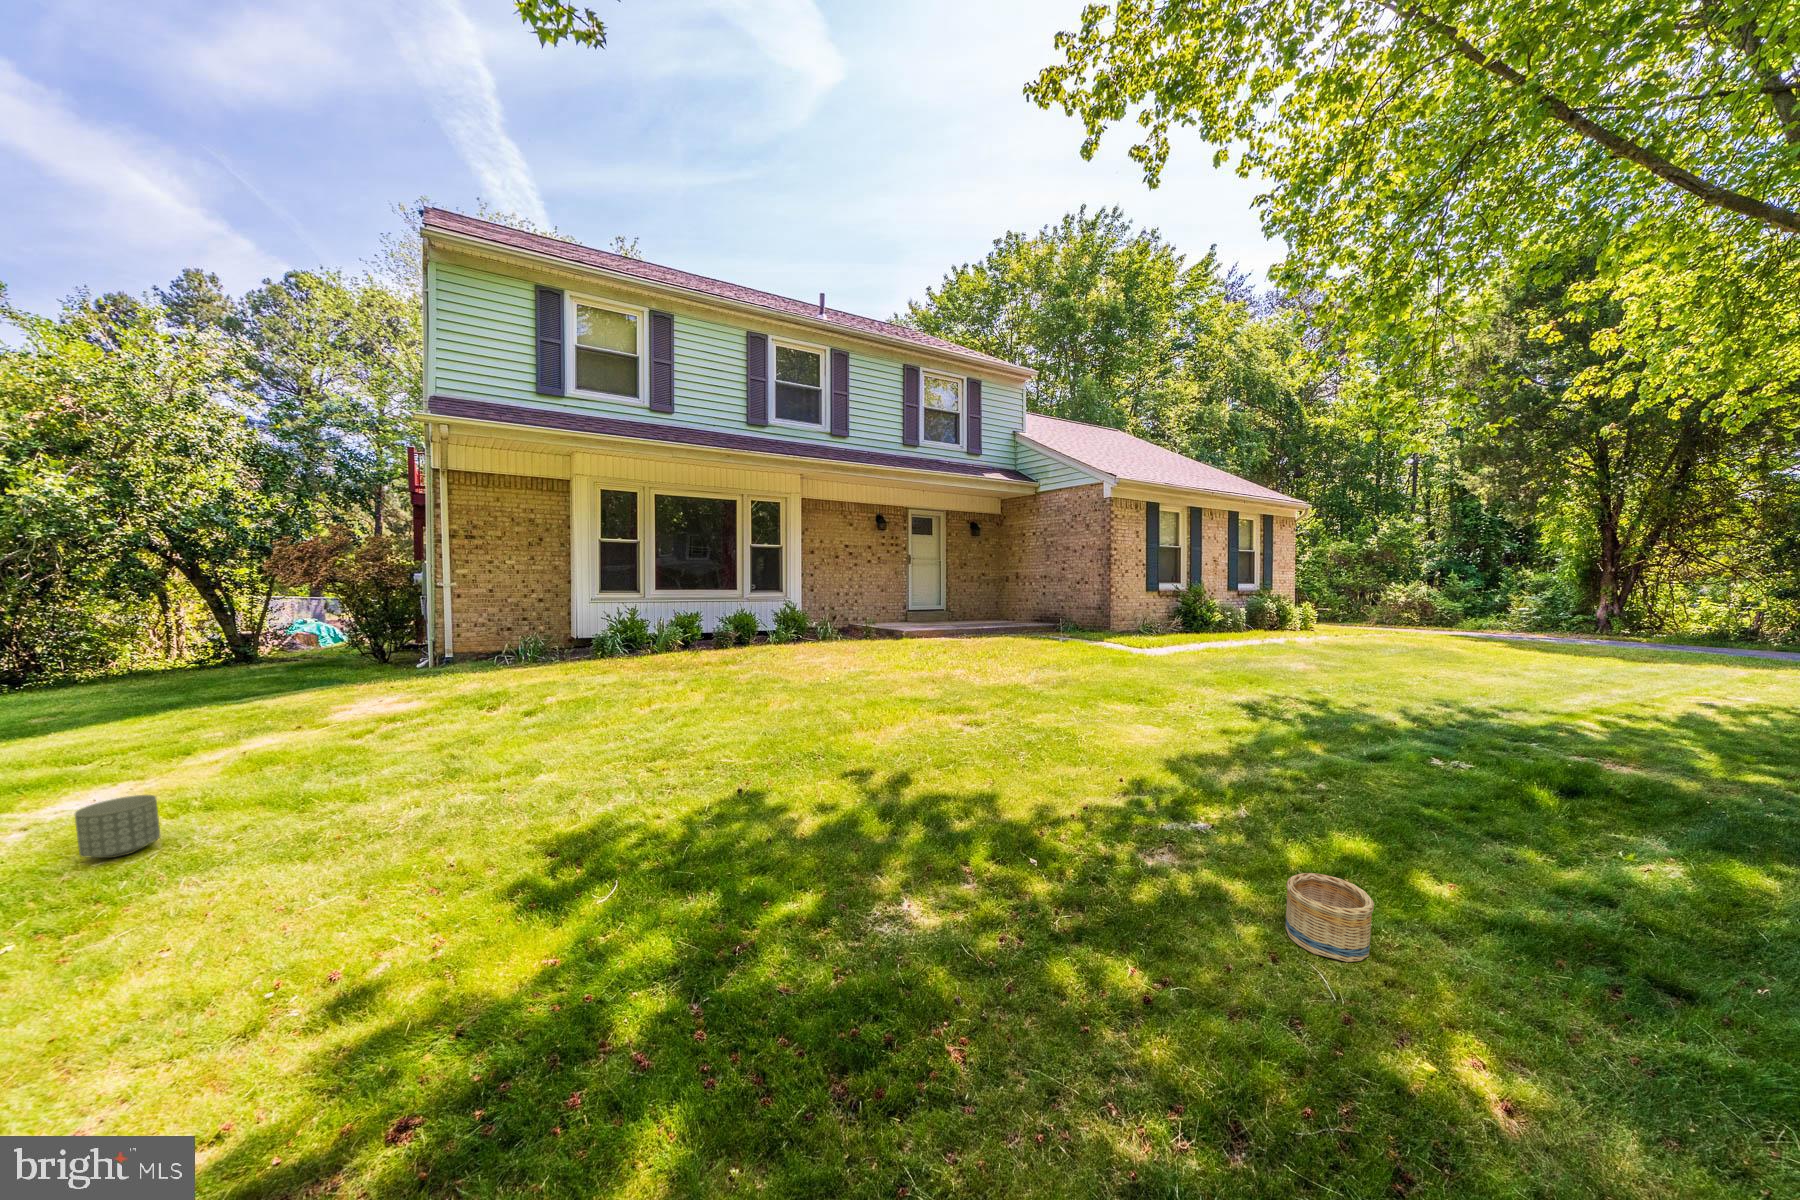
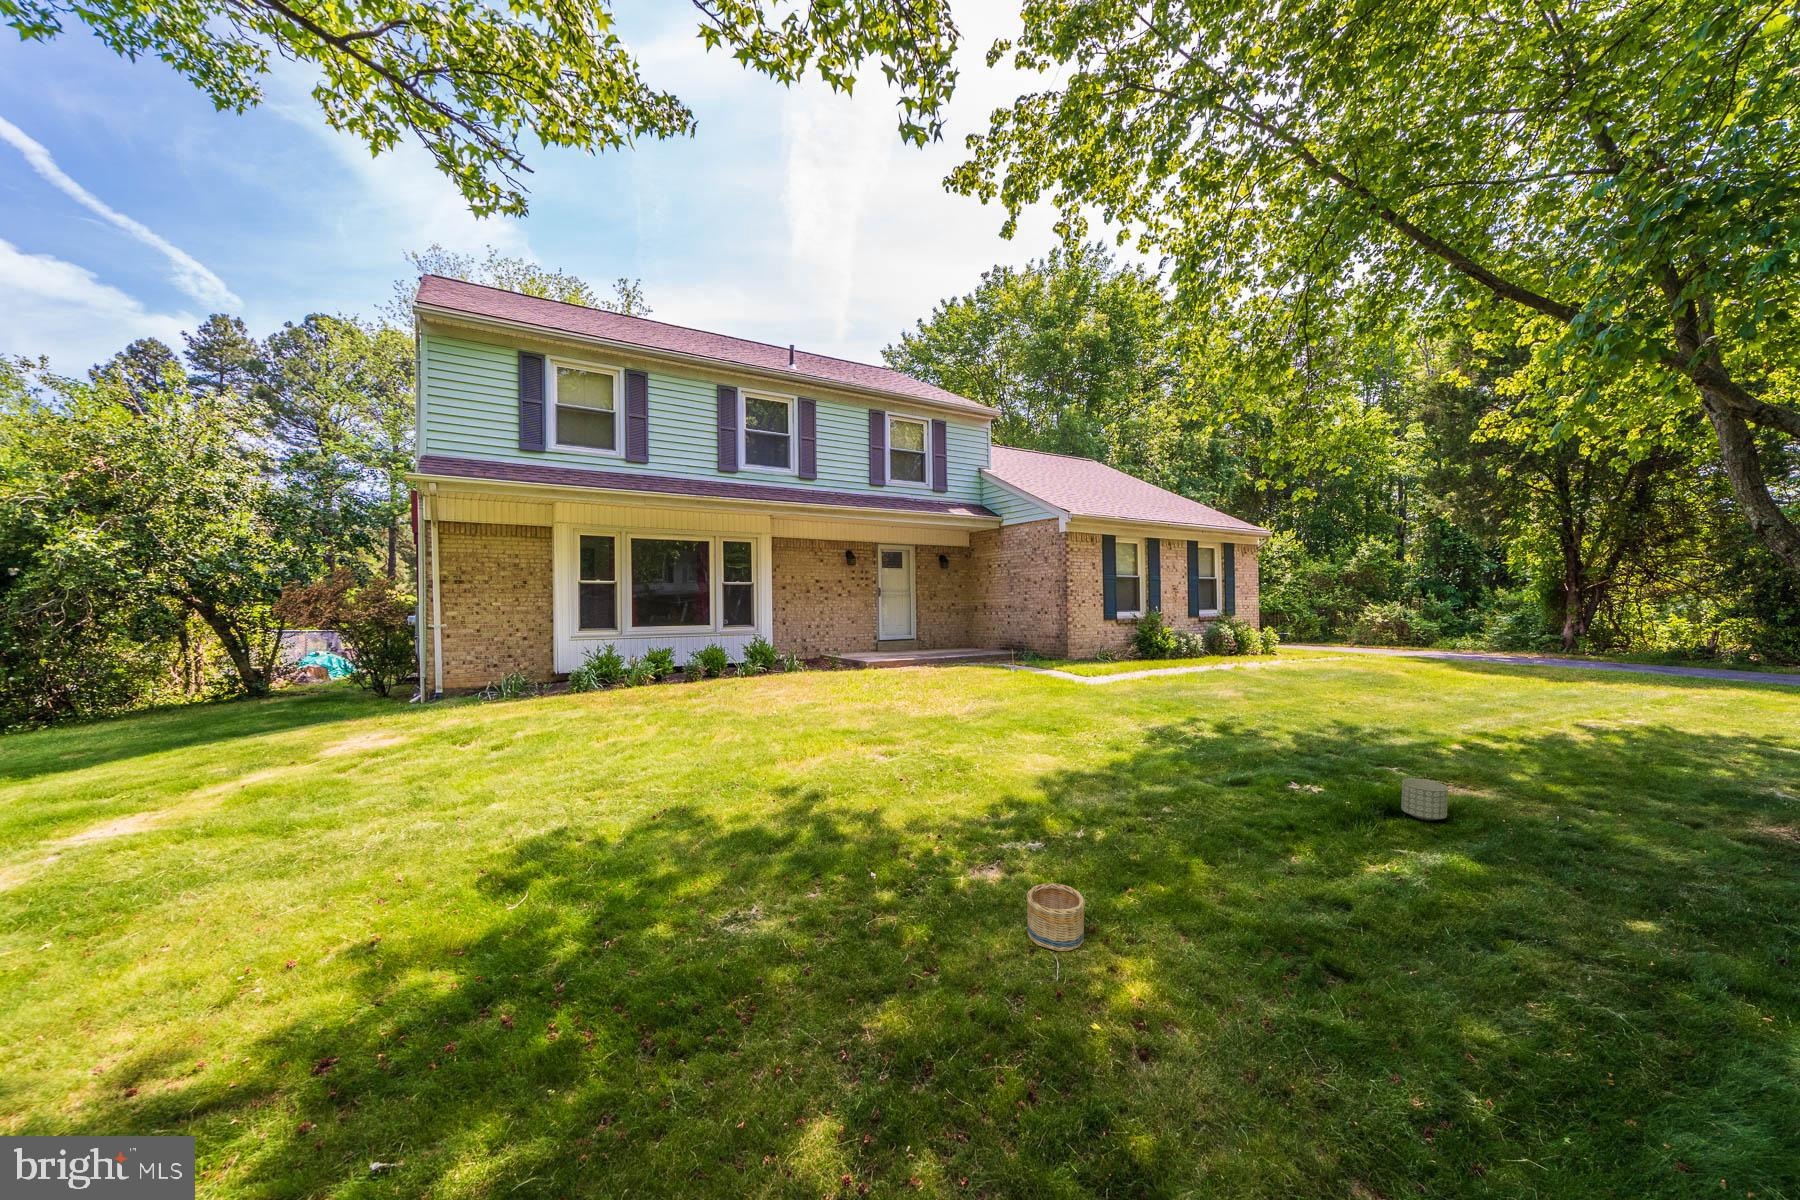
planter: present [75,795,160,858] -> present [1401,778,1448,821]

